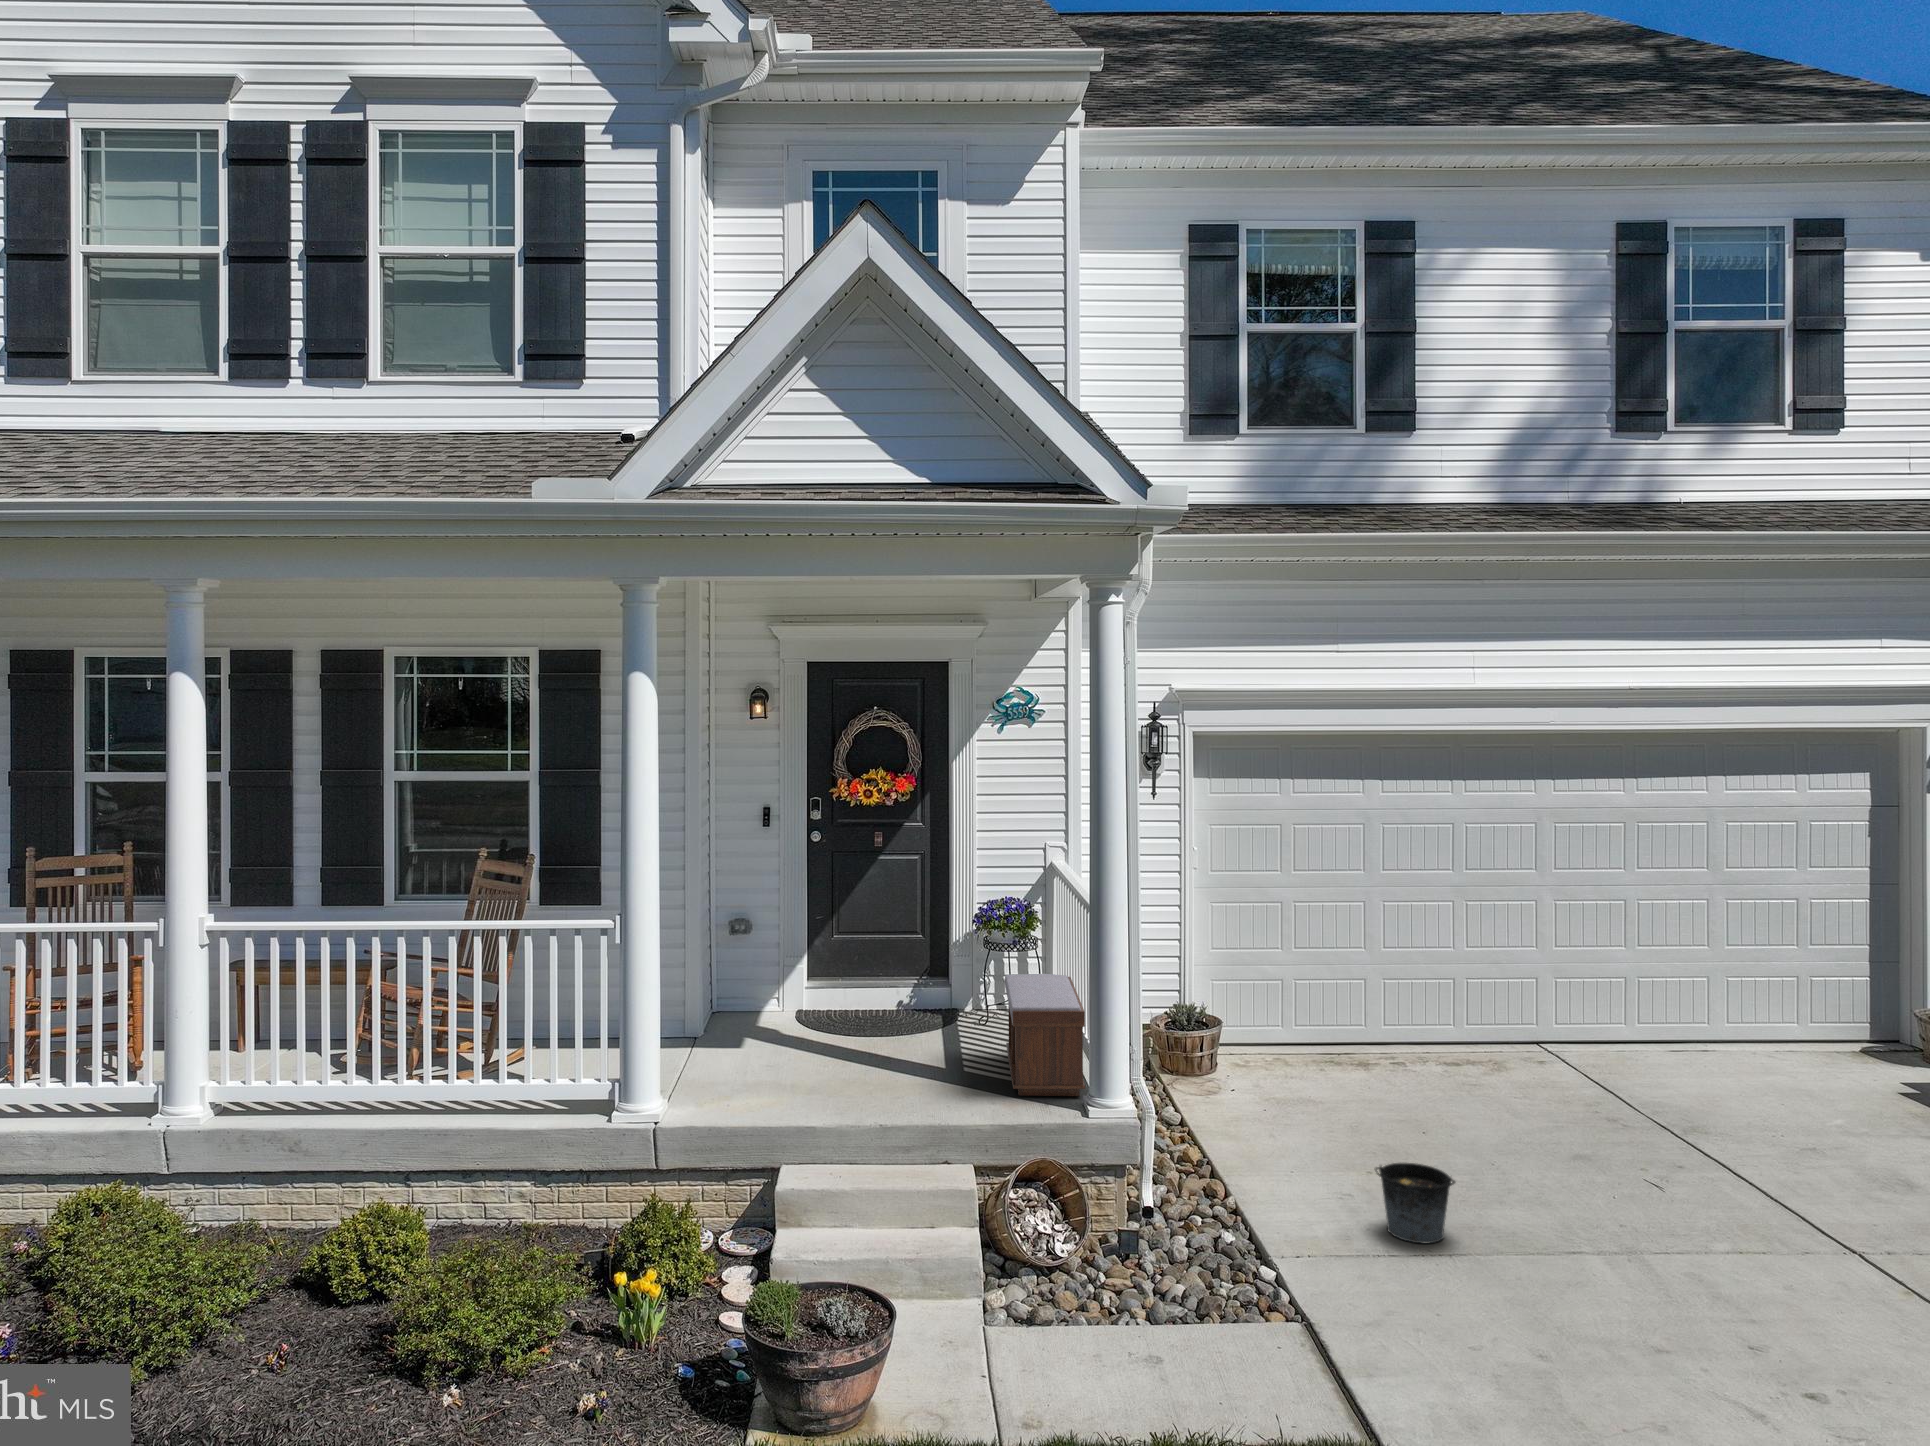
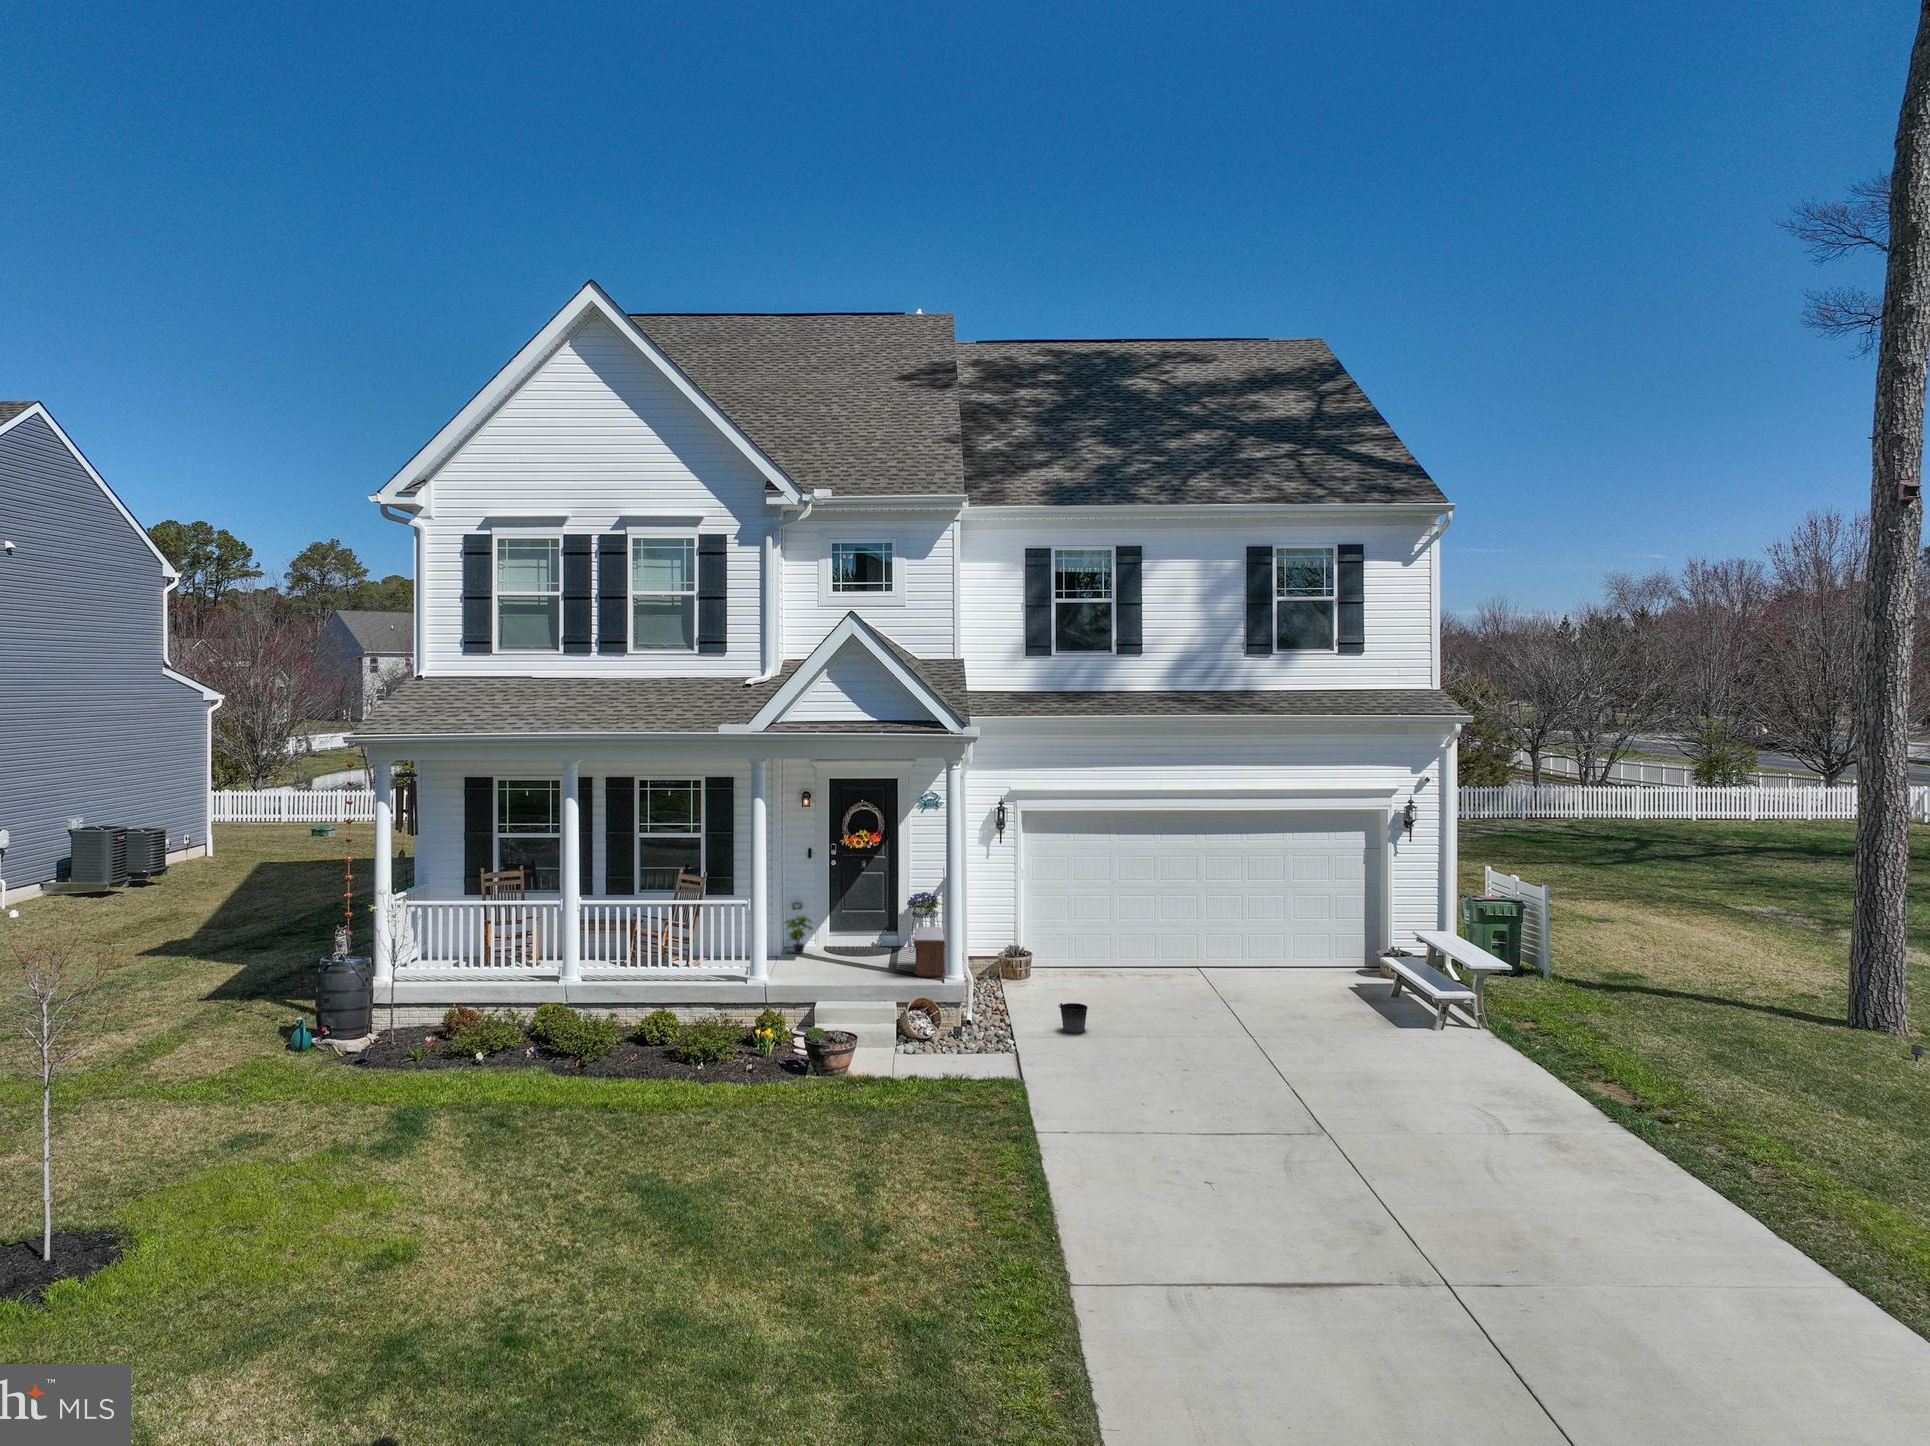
potted plant: none [704,943,772,1030] -> present [785,914,813,954]

